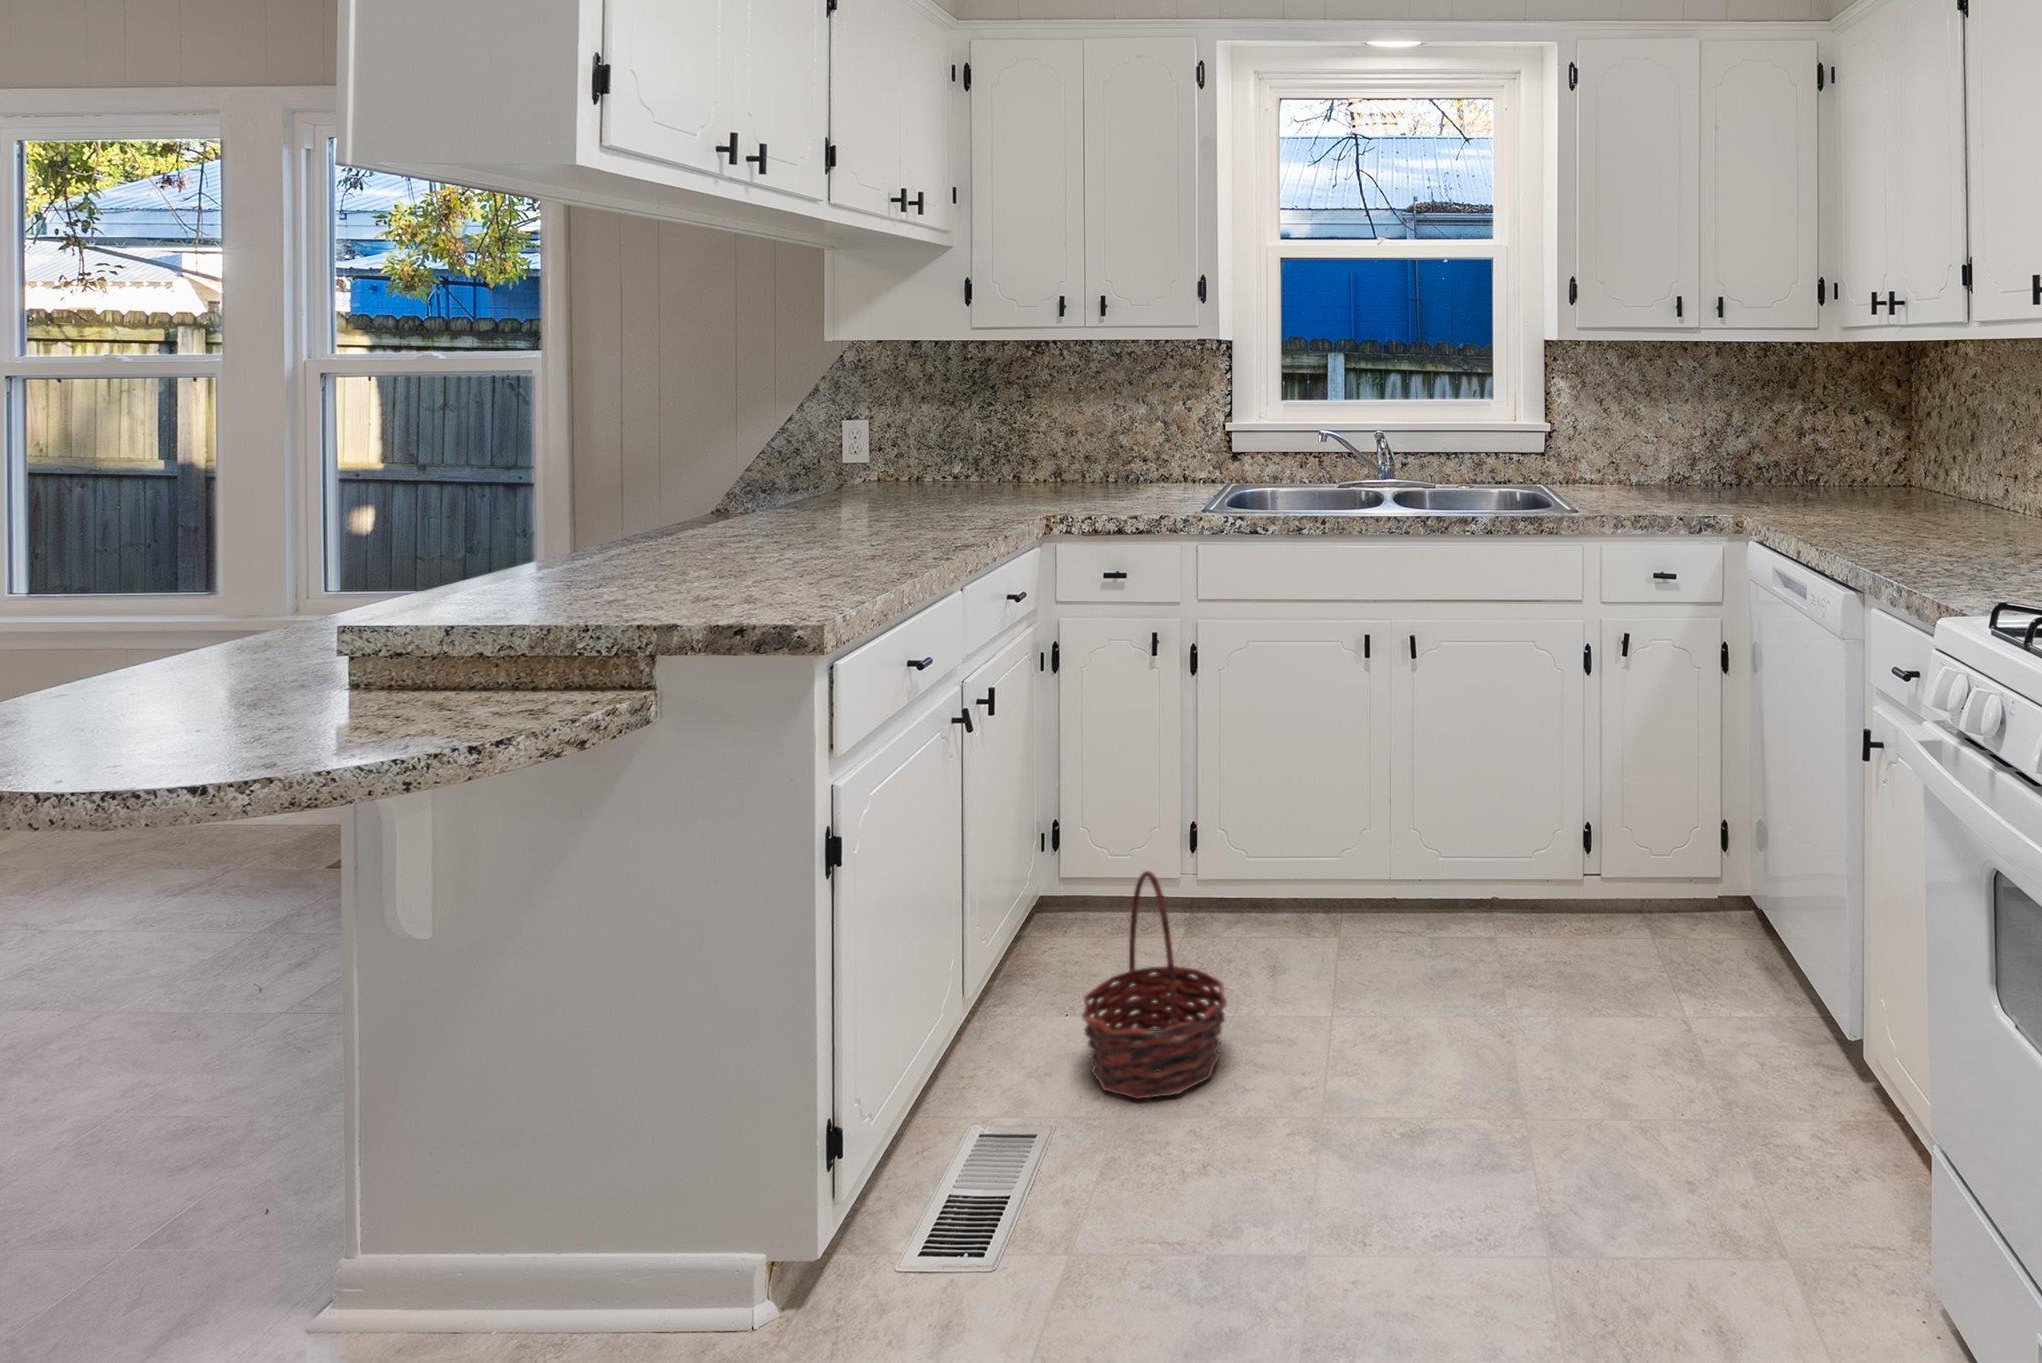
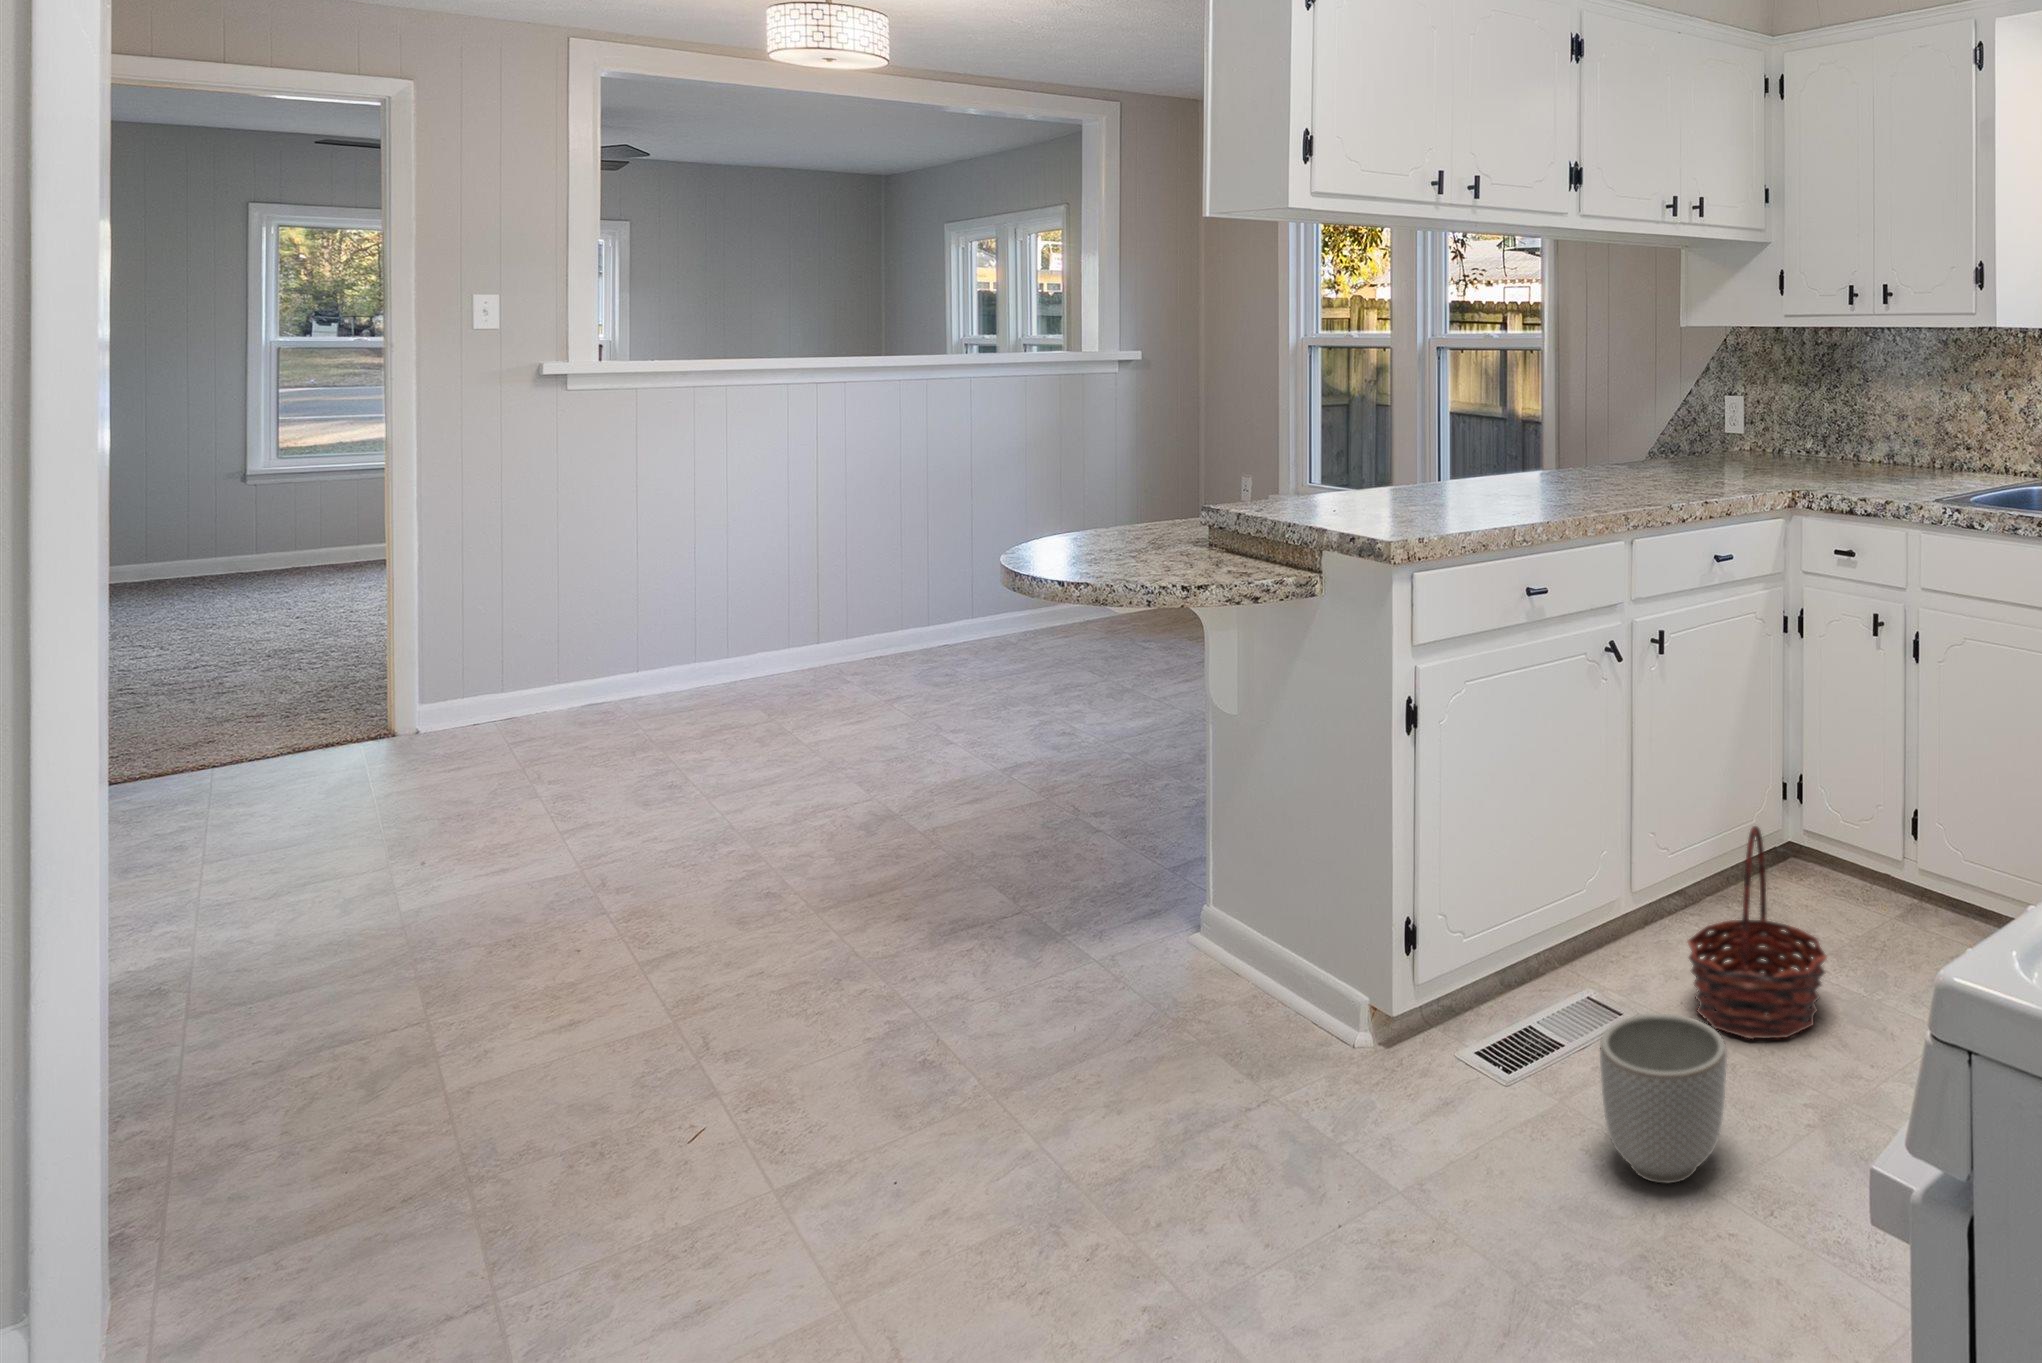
planter: none [1154,1085,1291,1275] -> present [1600,1013,1727,1183]

